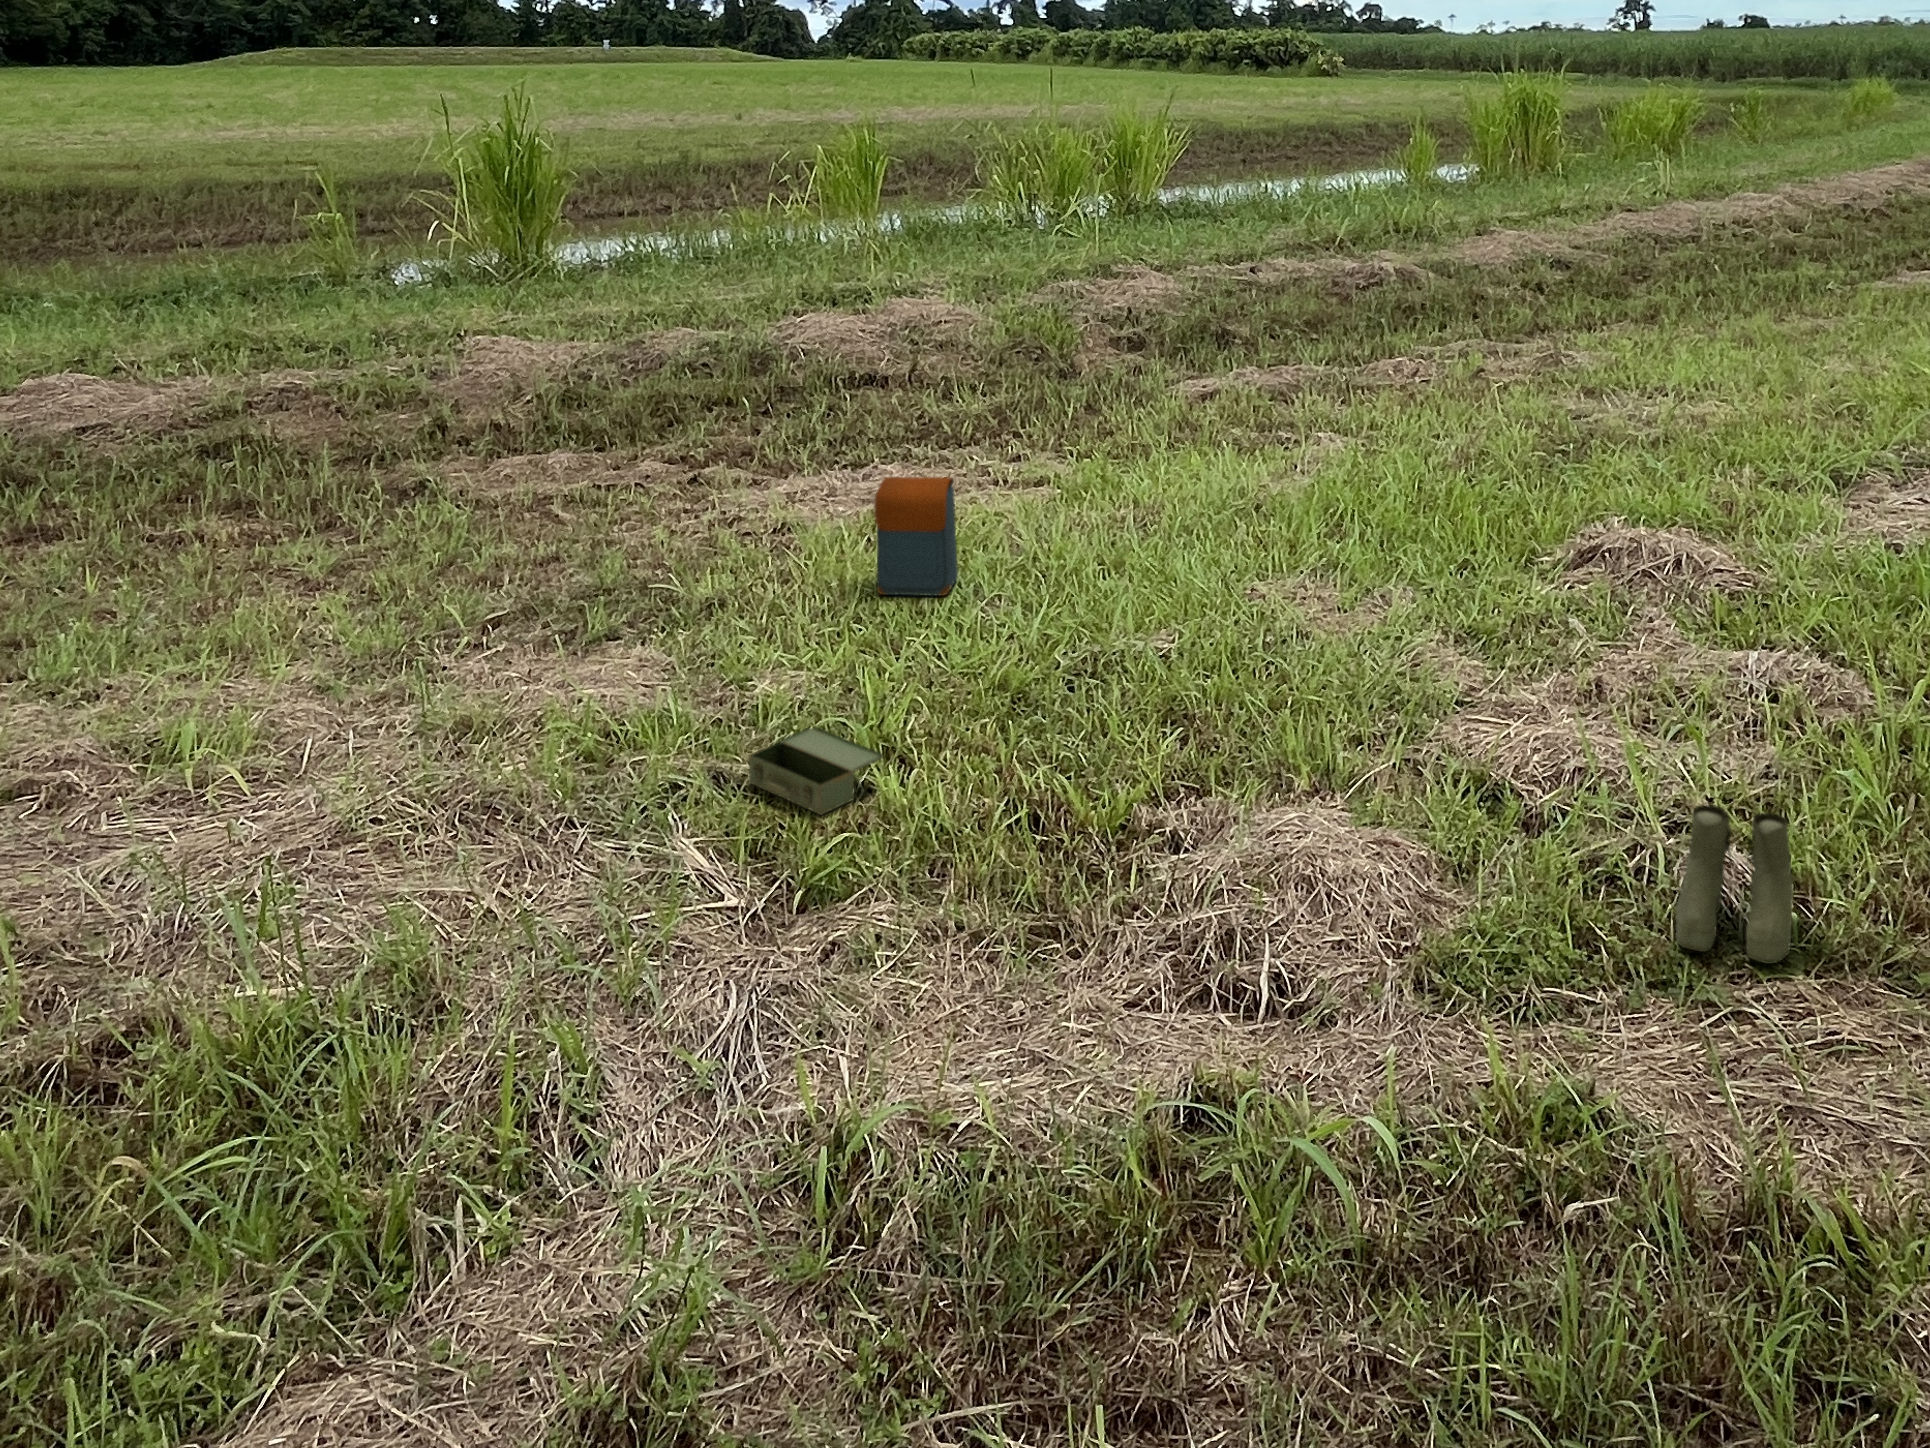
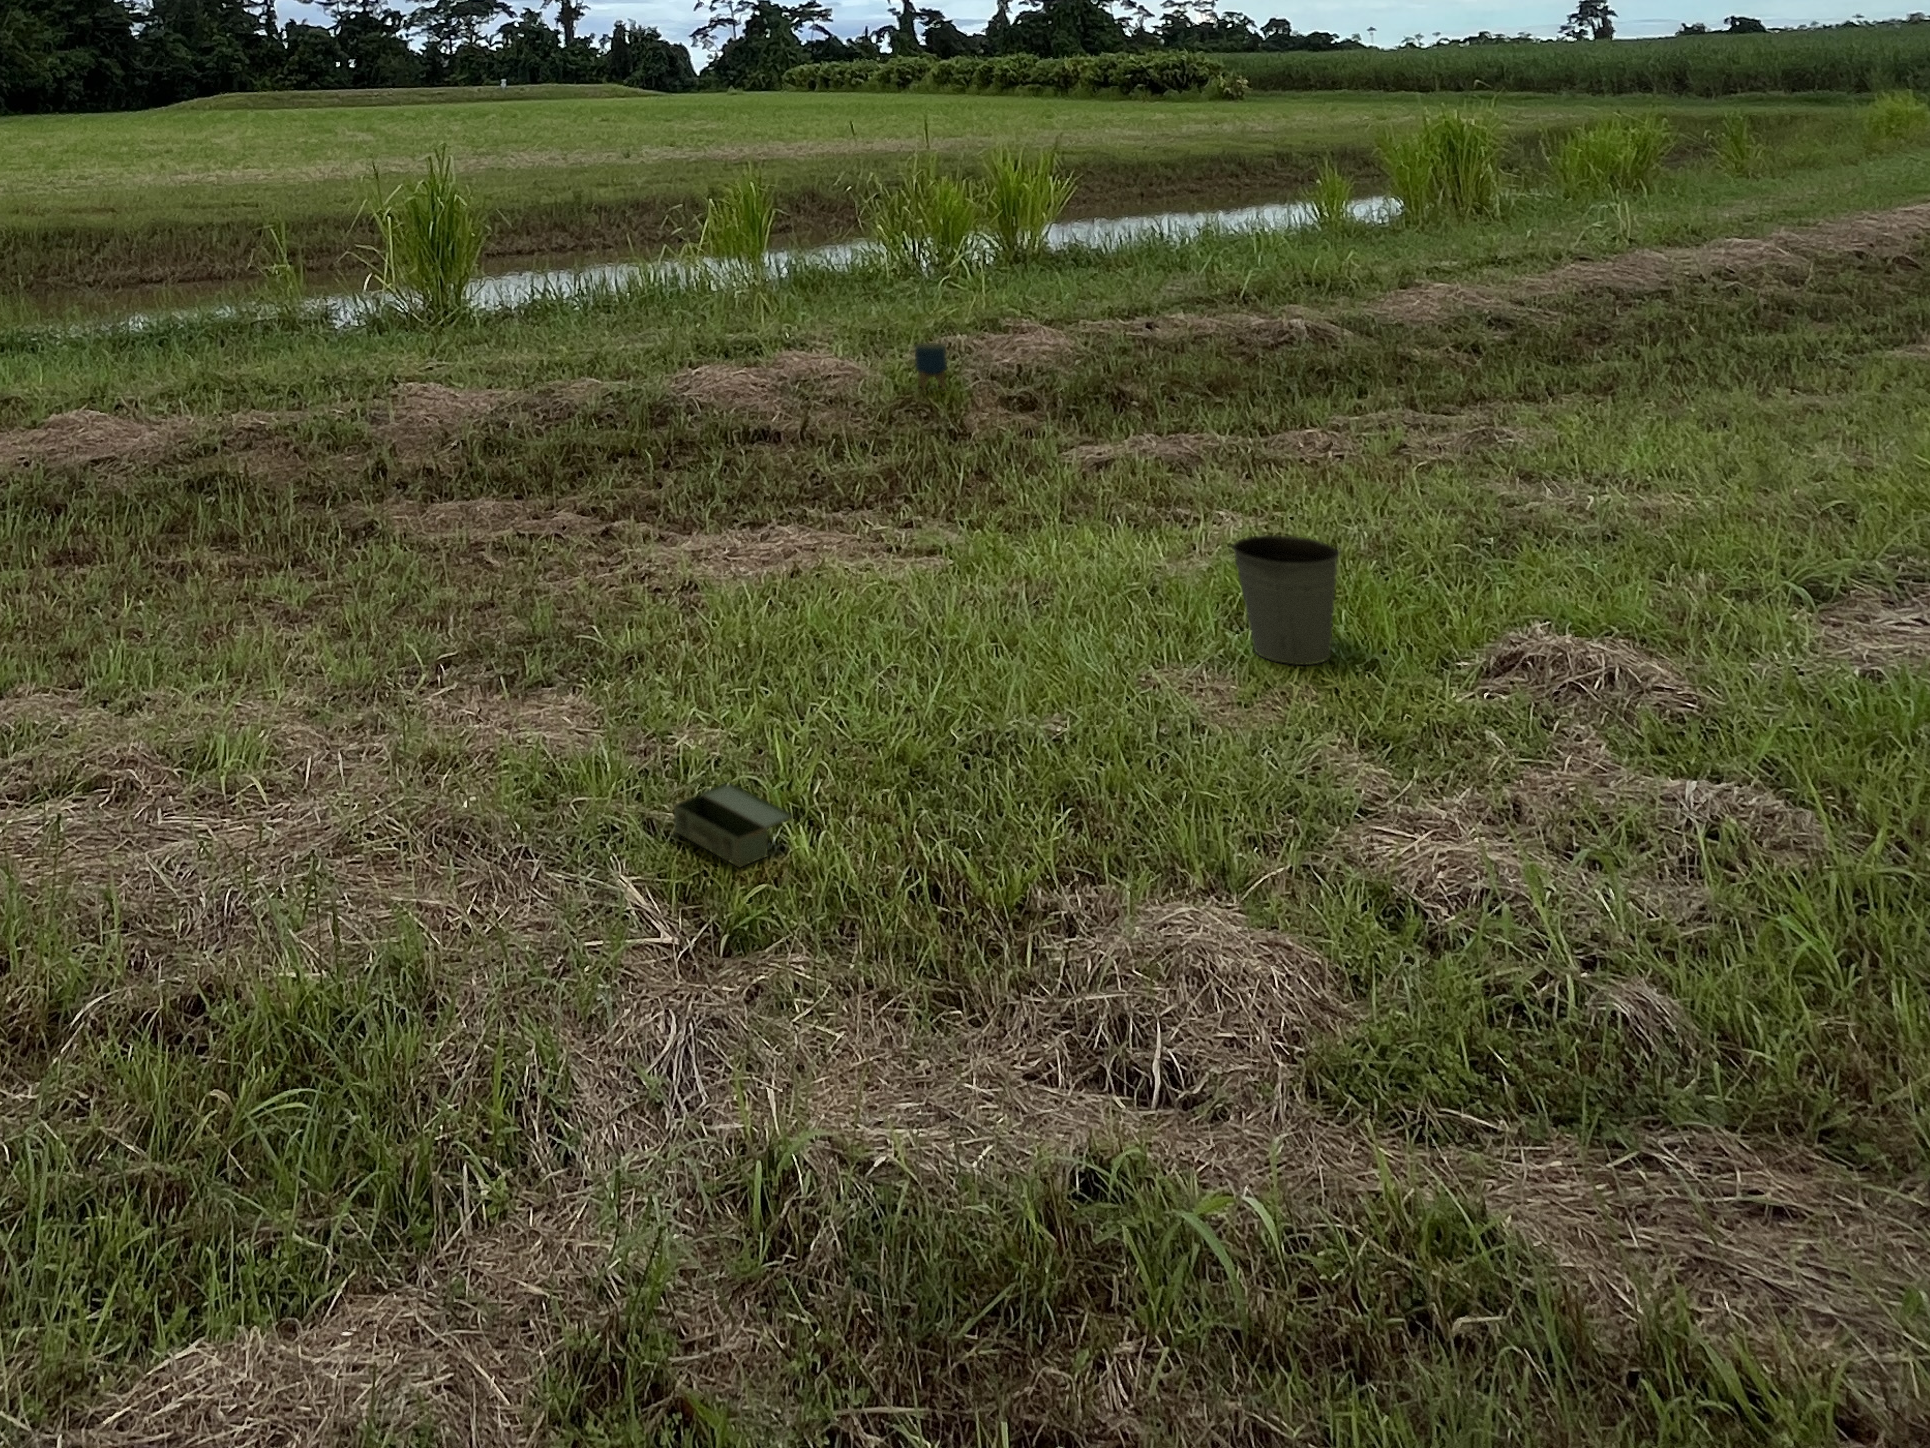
planter: none [1029,286,1060,333] -> present [915,343,947,390]
bucket: none [1337,449,1444,569] -> present [1230,535,1341,665]
backpack: present [874,477,958,596] -> none [775,544,854,664]
boots: present [1676,805,1794,964] -> none [1583,935,1713,1114]

